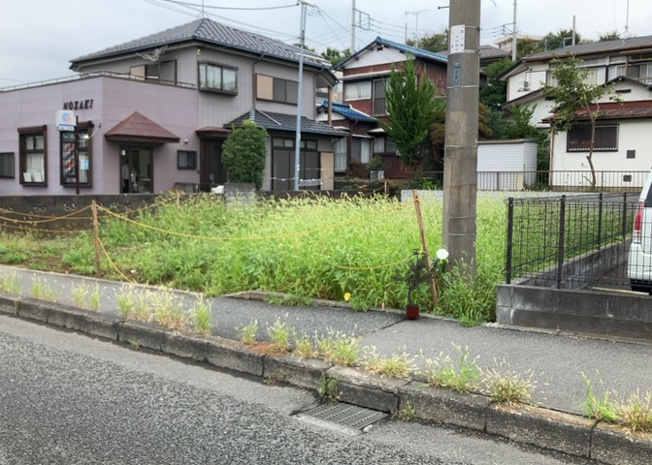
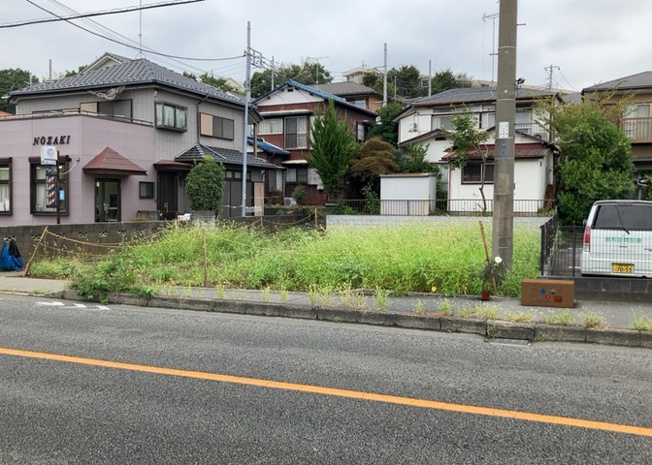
cardboard box: none [452,288,553,348] -> present [521,279,574,308]

